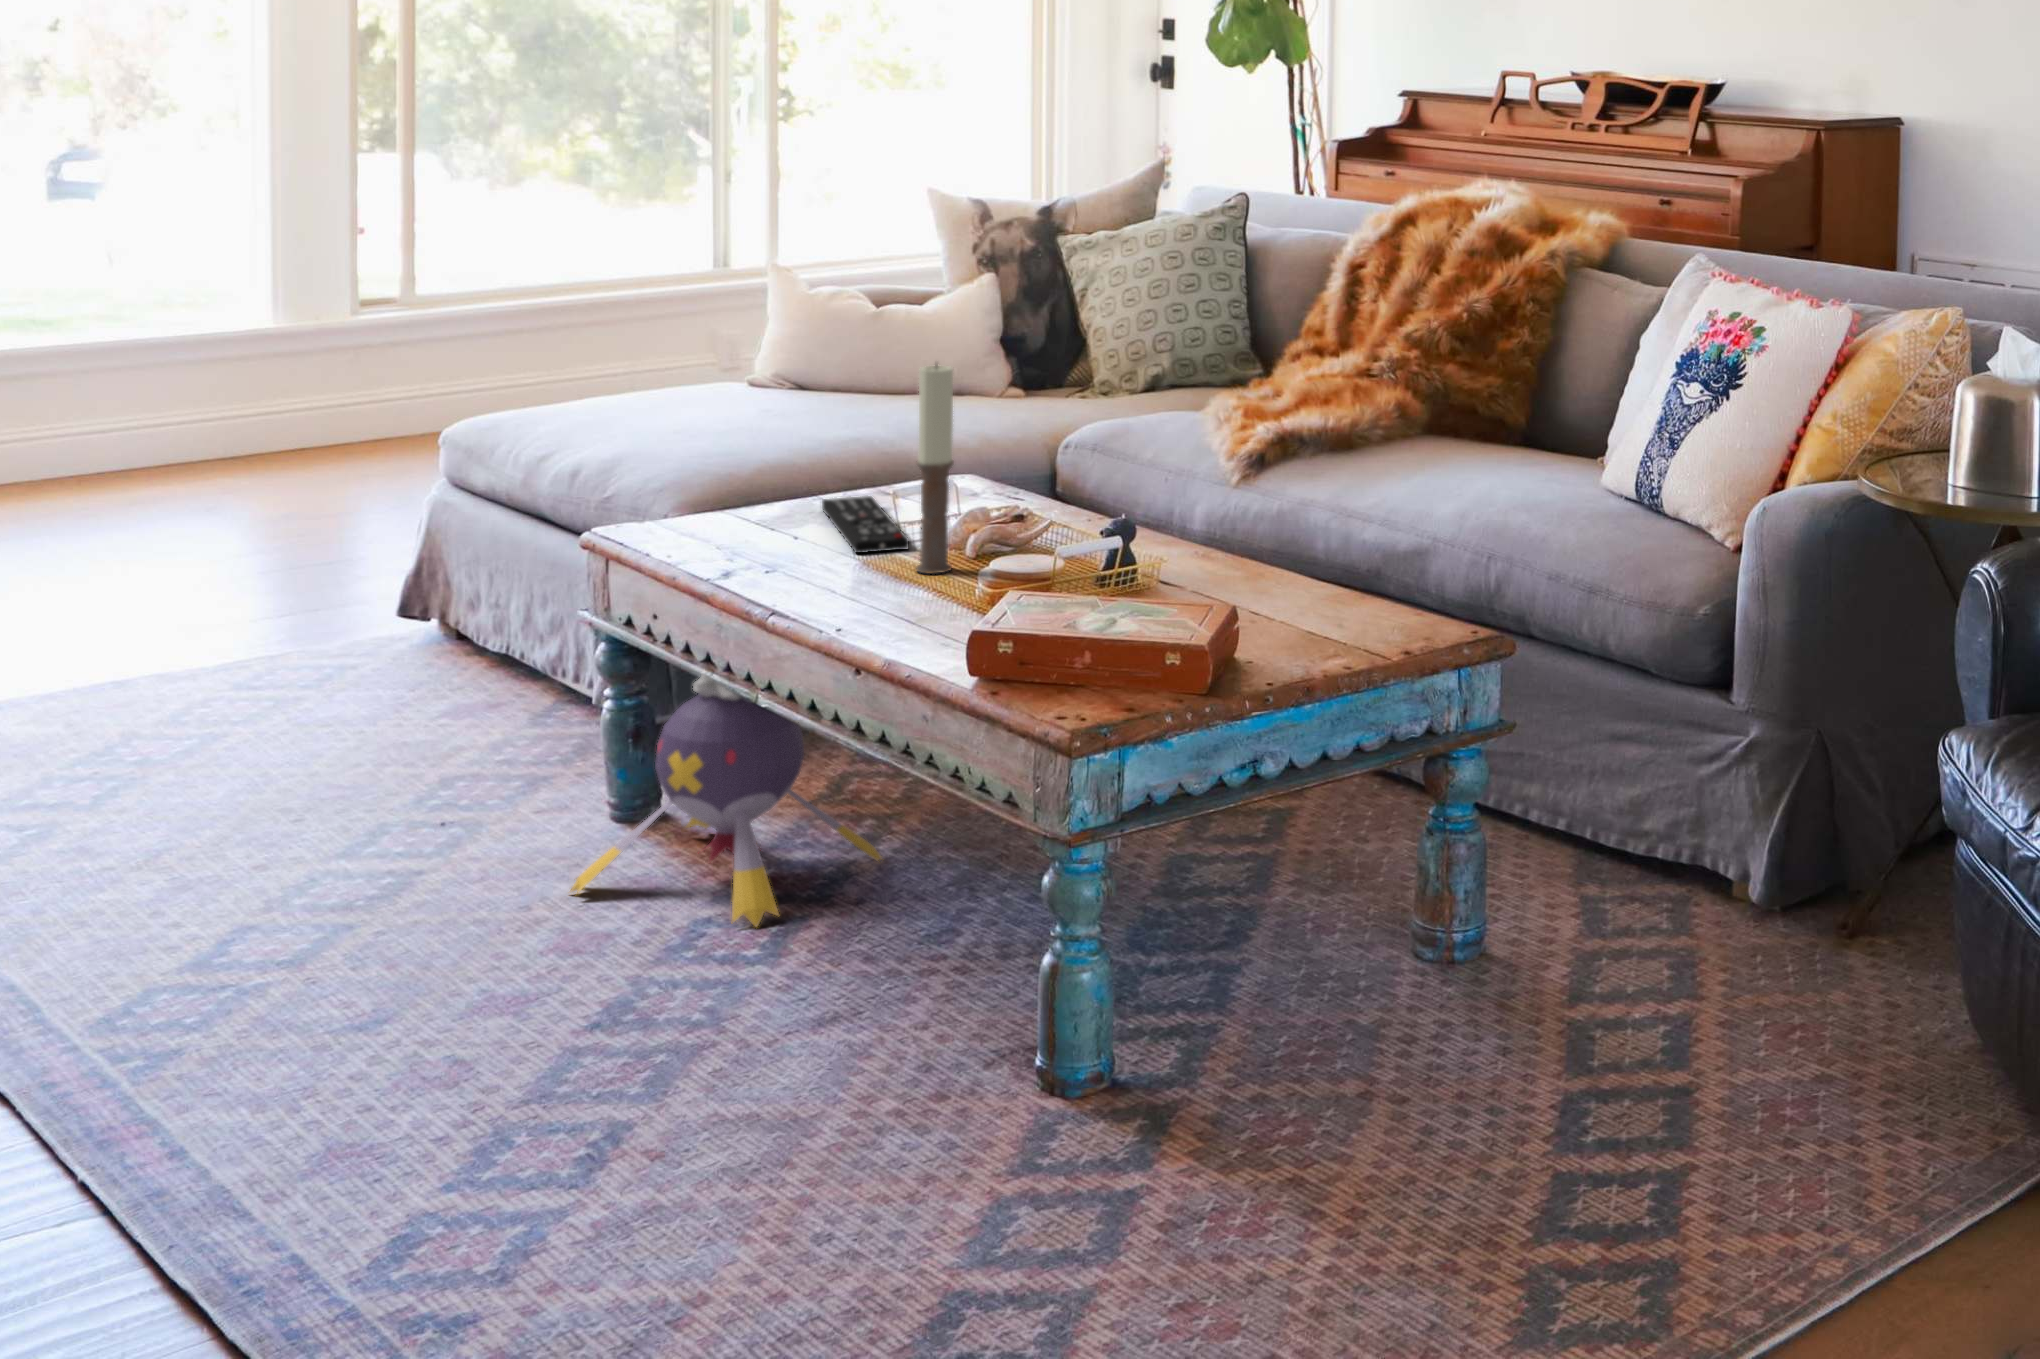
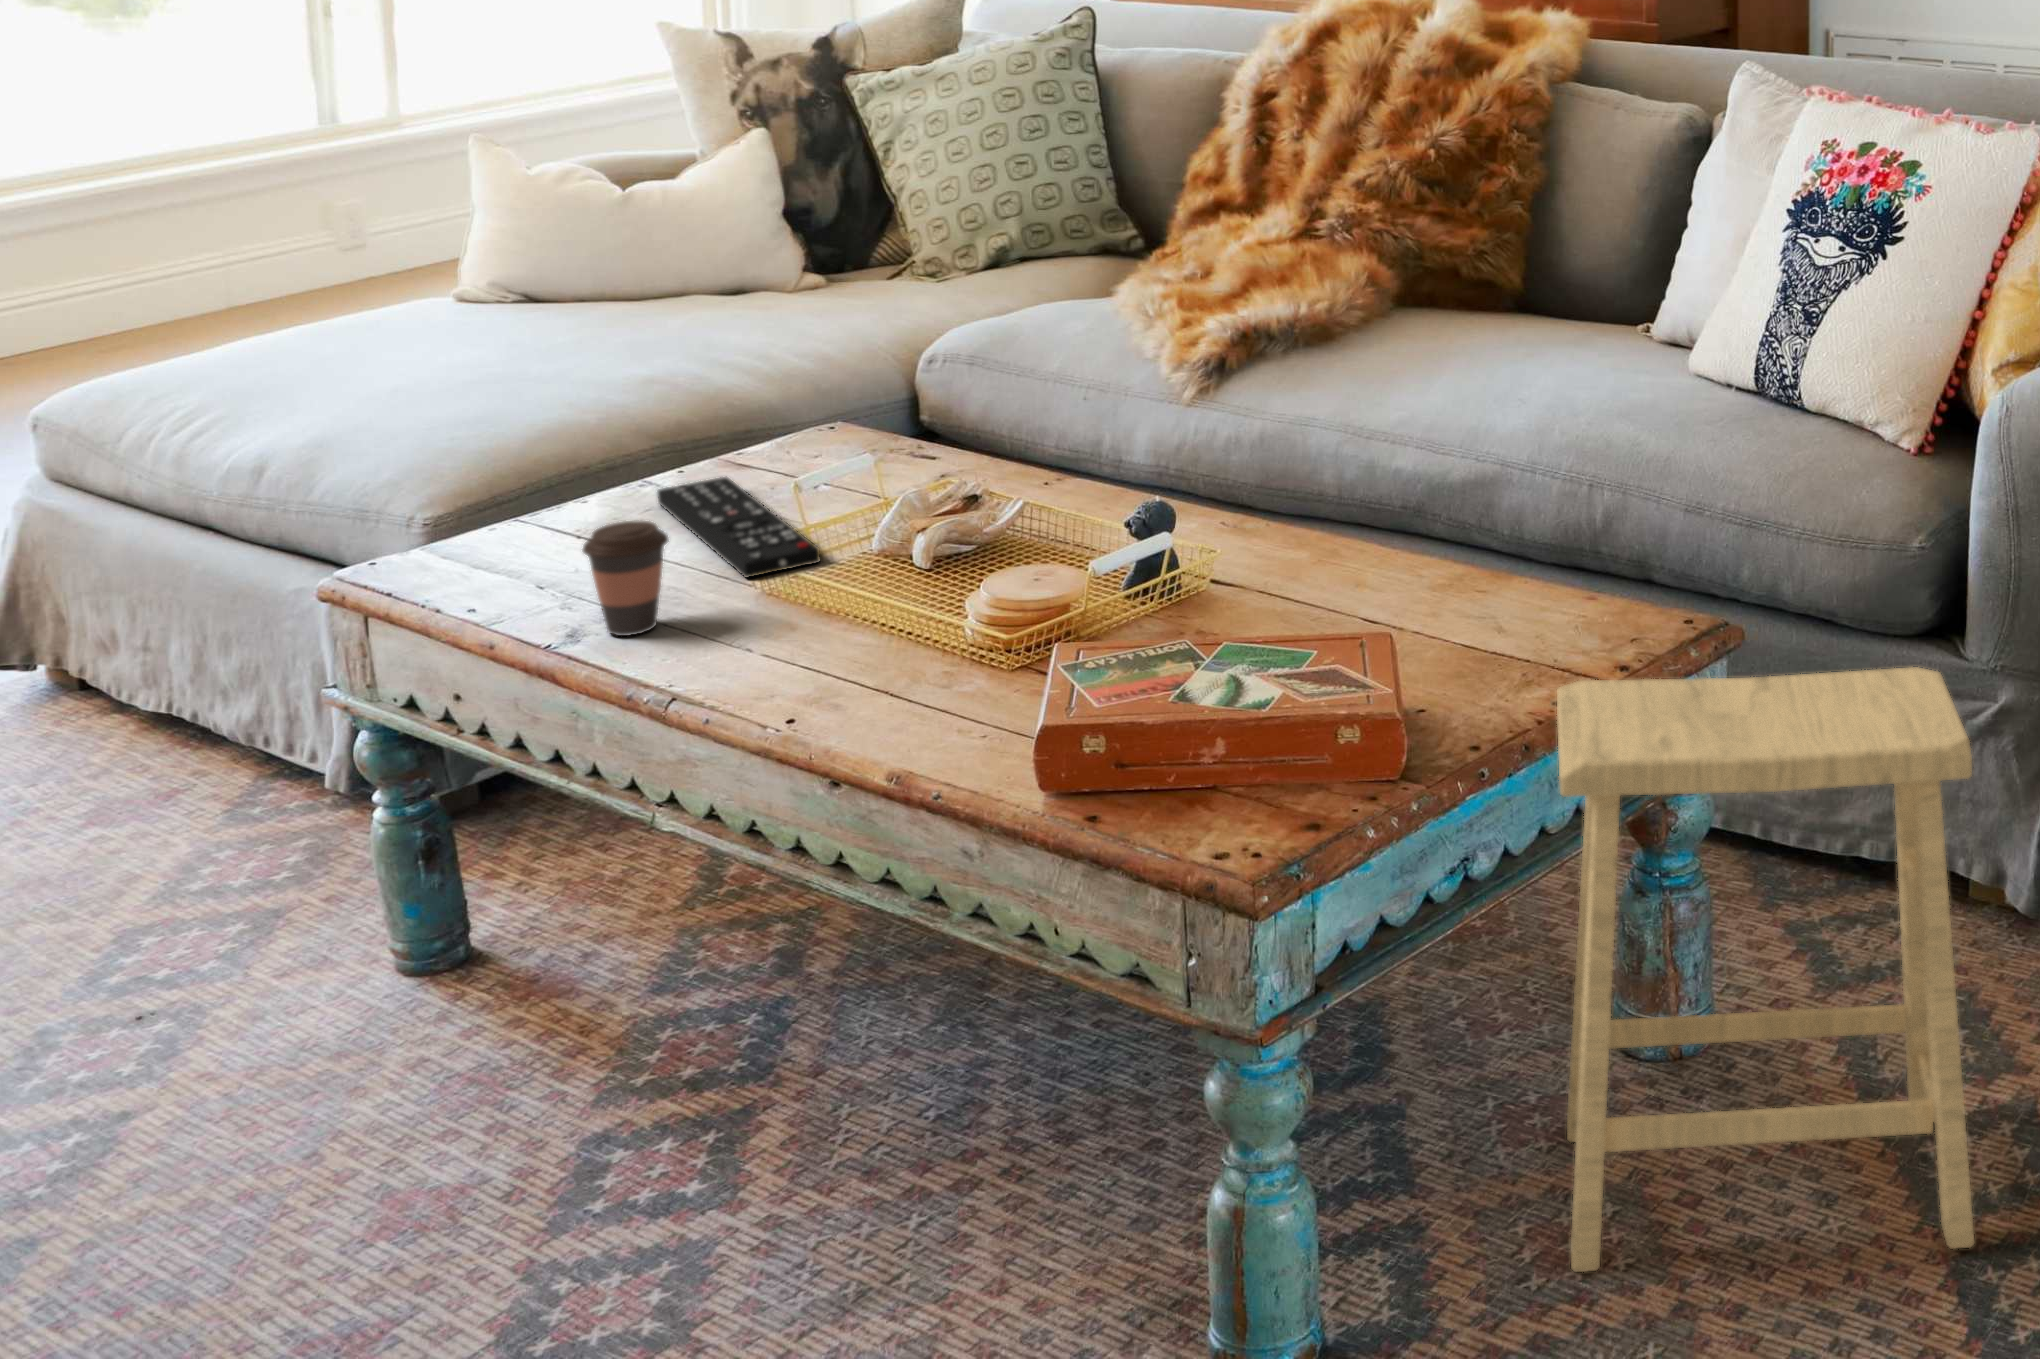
candle: present [916,365,954,574] -> none [835,306,903,605]
coffee cup: none [742,499,800,576] -> present [583,520,668,636]
footstool: none [1304,651,1622,1088] -> present [1557,667,1974,1272]
plush toy: present [571,674,881,927] -> none [362,747,824,1145]

